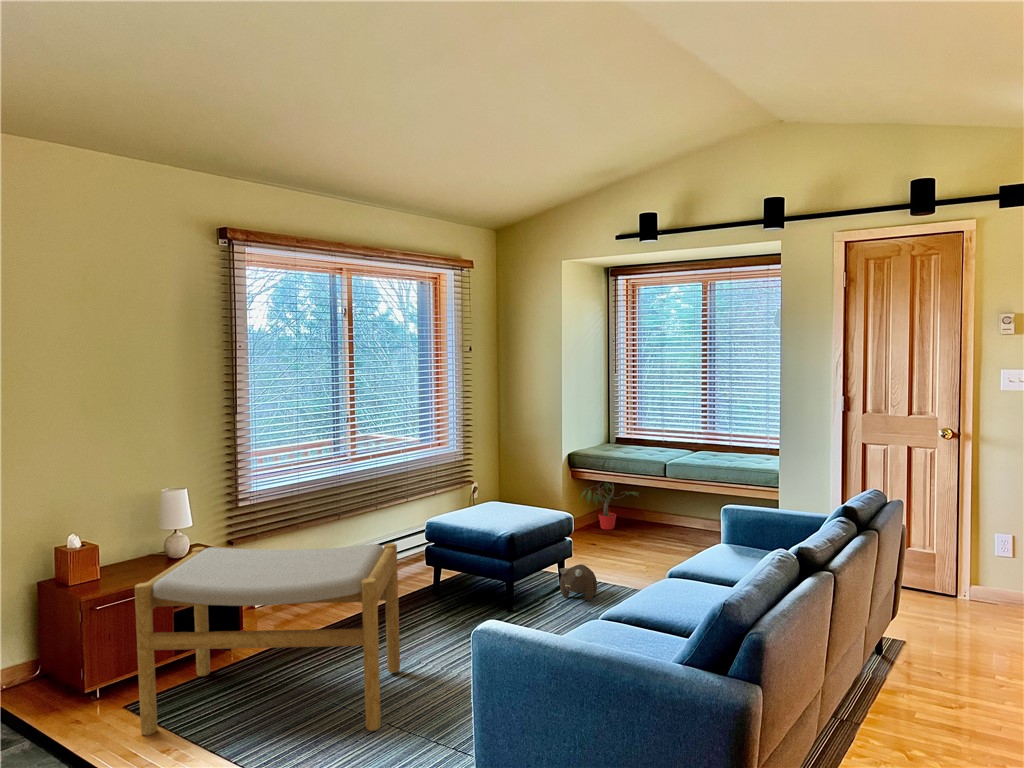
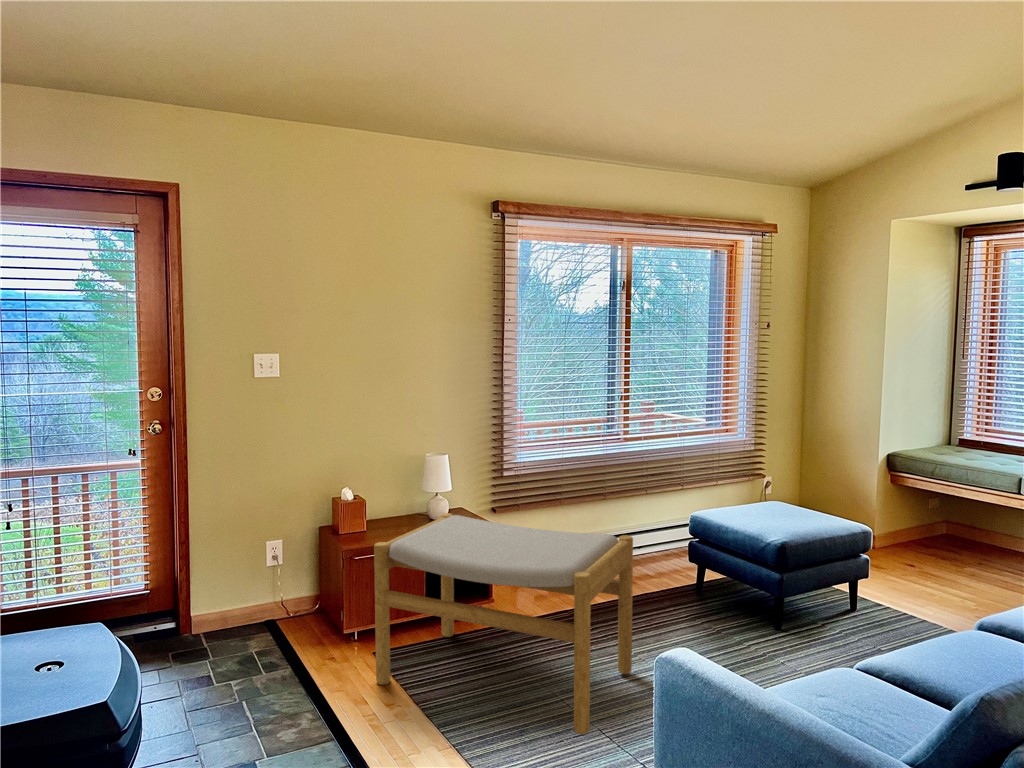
potted plant: present [580,483,639,529] -> none [899,471,990,549]
plush toy: present [560,564,597,601] -> none [846,589,897,635]

